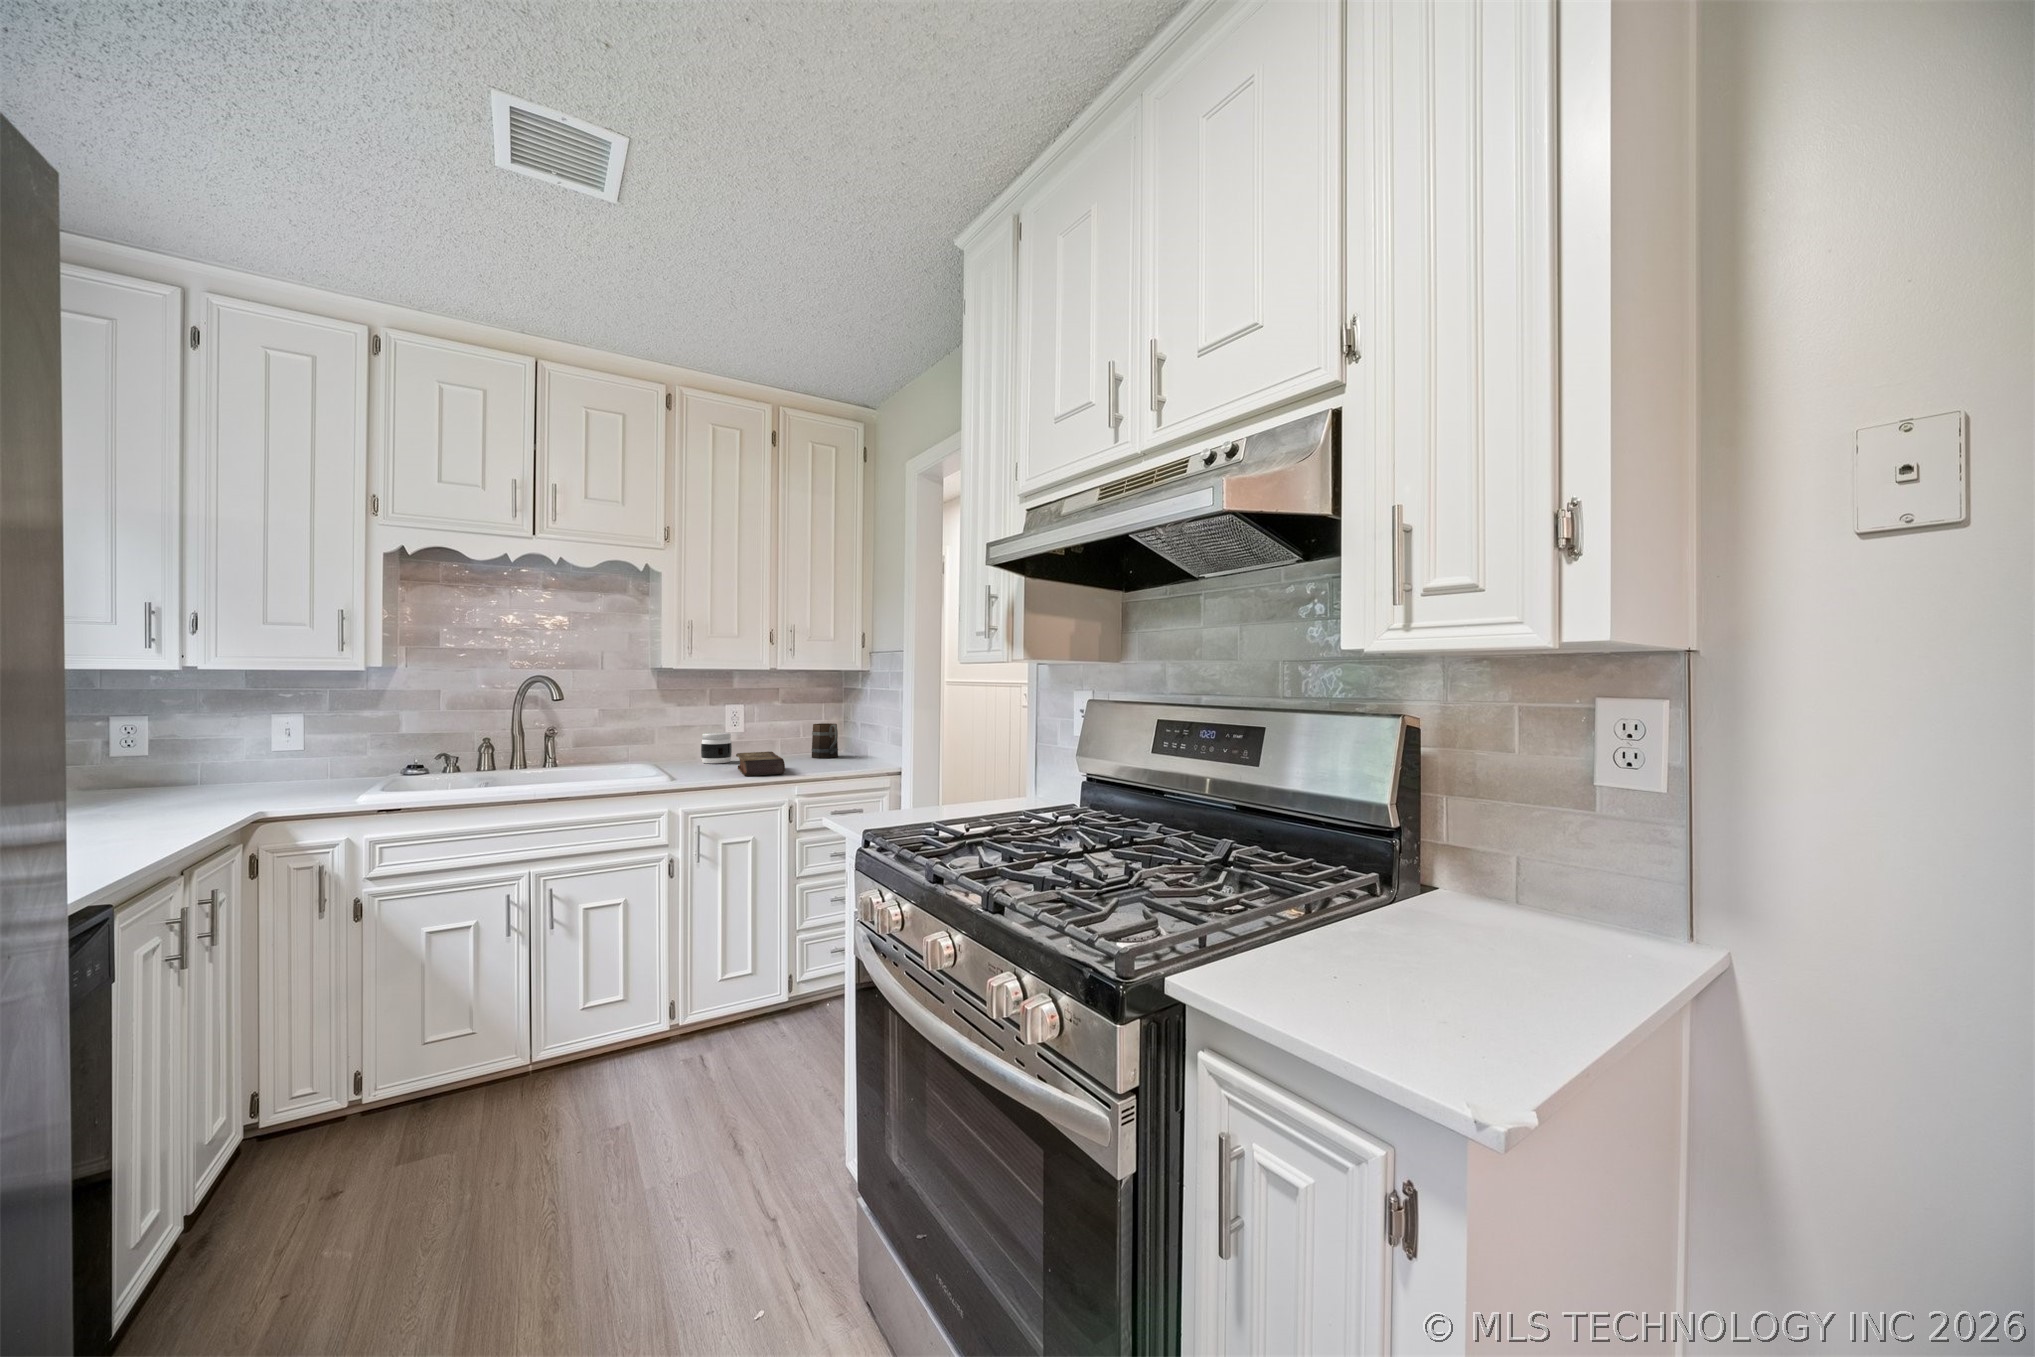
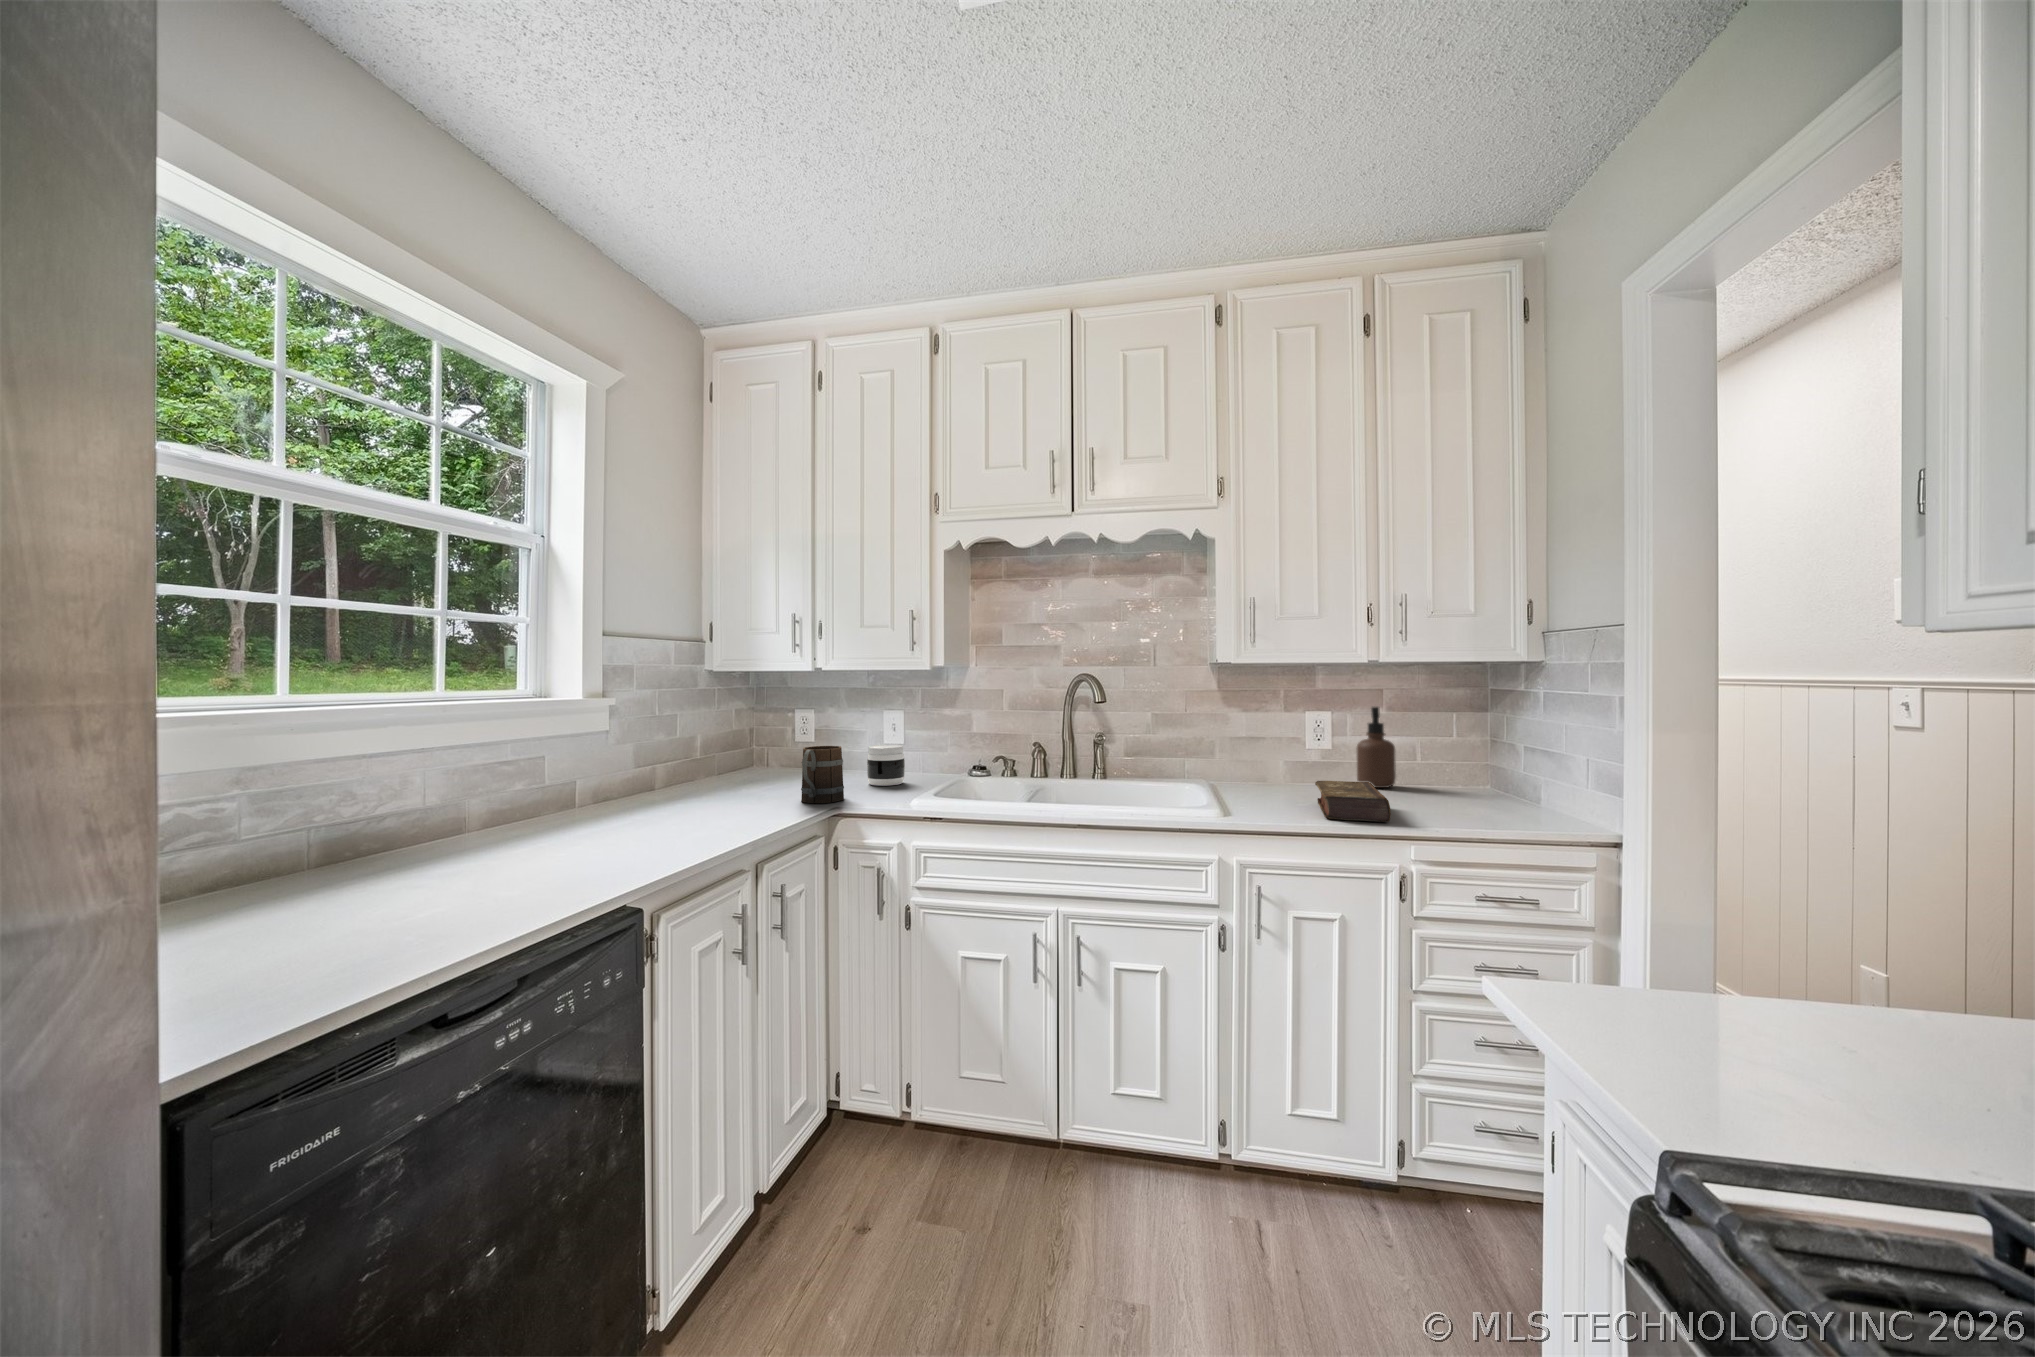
soap dispenser: none [763,701,789,758] -> present [1357,707,1396,788]
mug: present [812,723,838,758] -> present [801,746,844,803]
jar: present [701,732,732,764] -> present [867,744,905,786]

